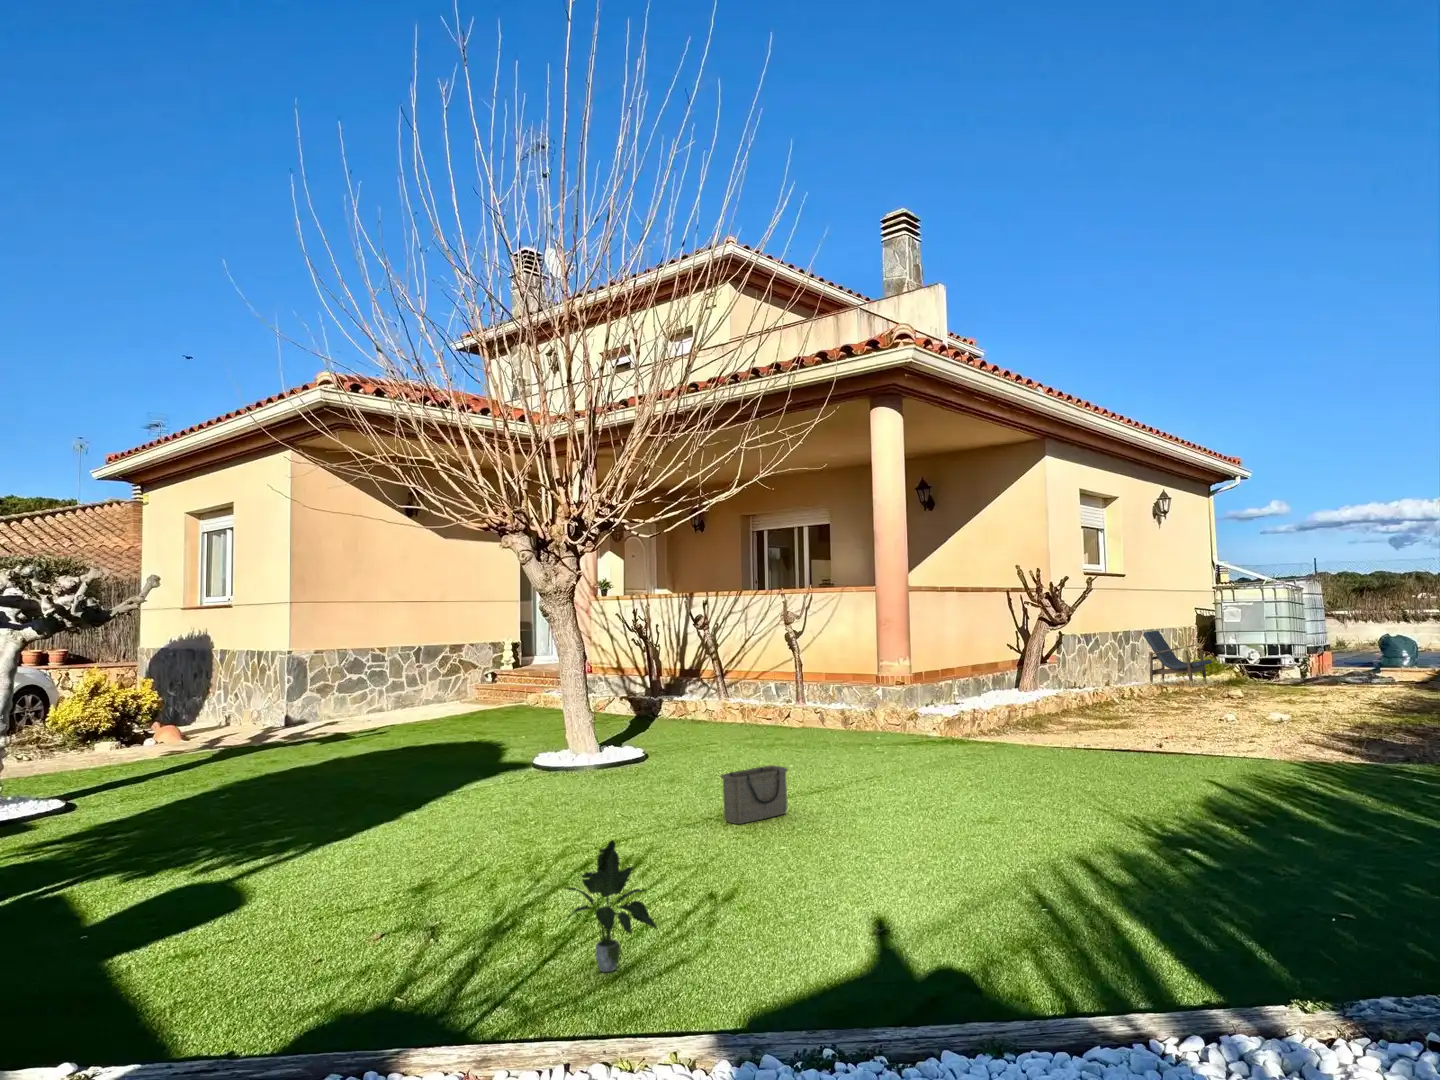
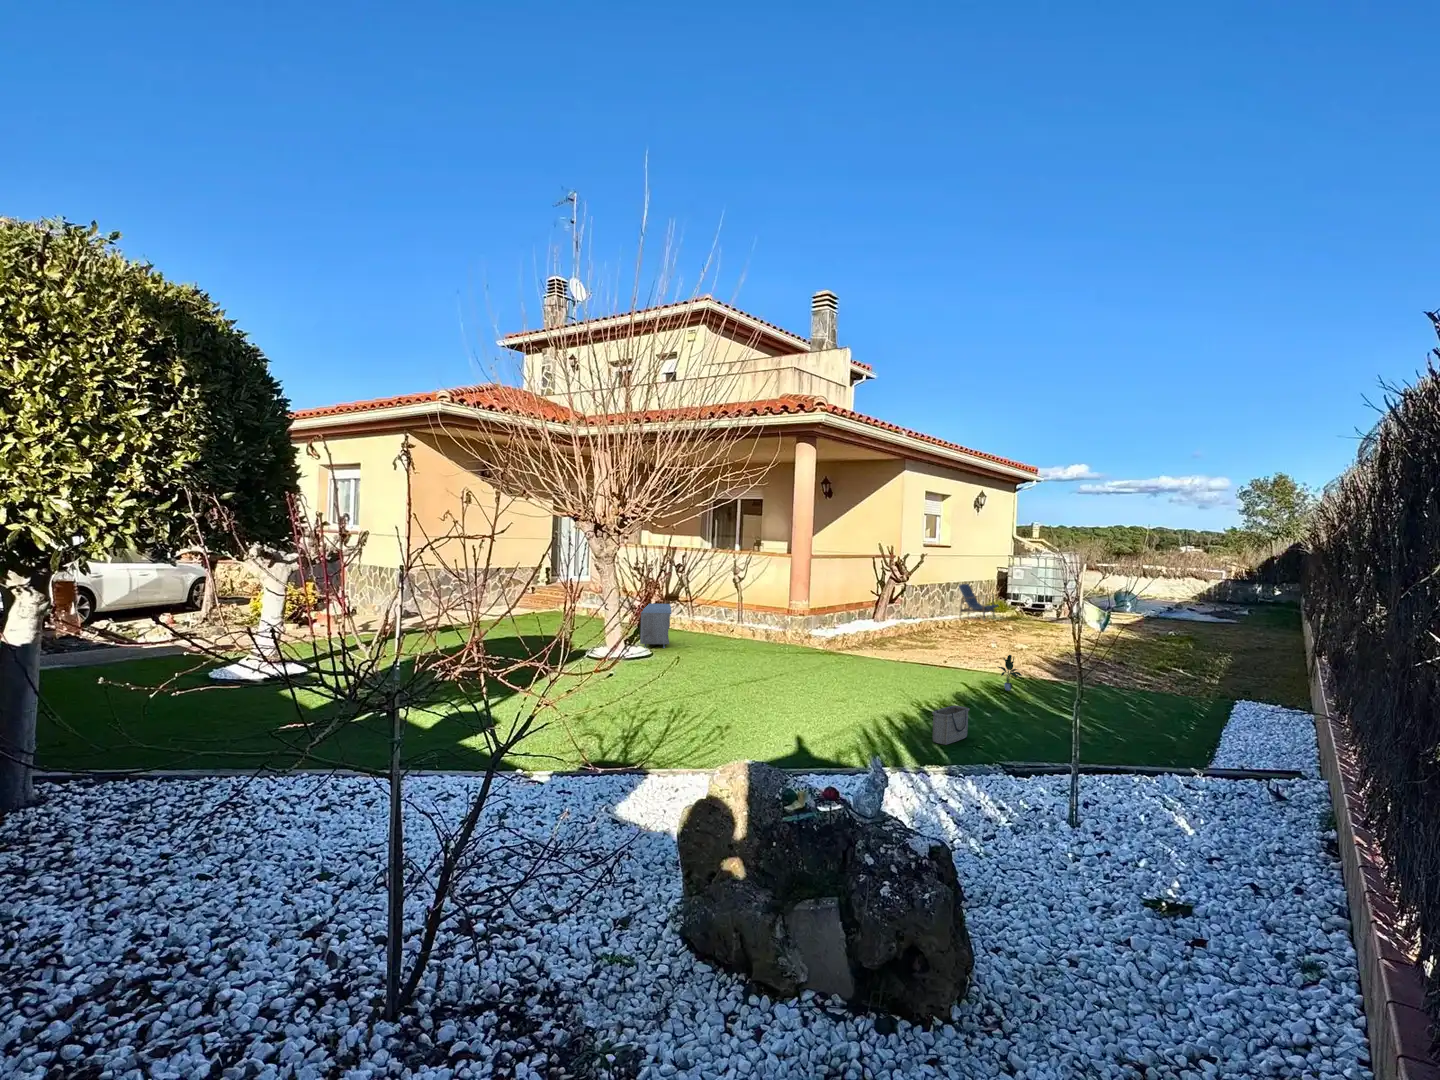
storage bench: none [628,677,682,750] -> present [640,604,672,648]
basket: present [721,765,788,824] -> present [932,705,969,745]
potted plant: present [564,840,657,972] -> present [998,655,1022,691]

